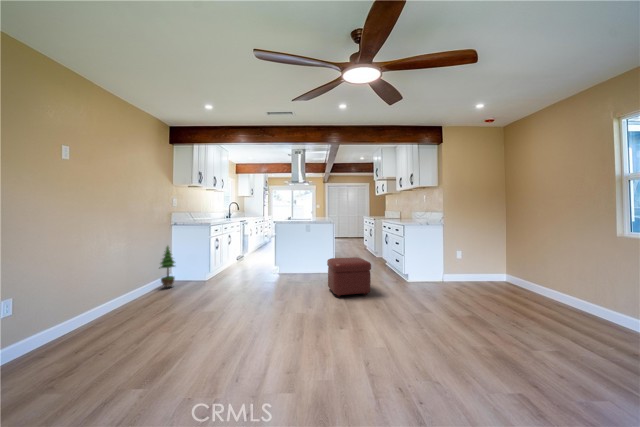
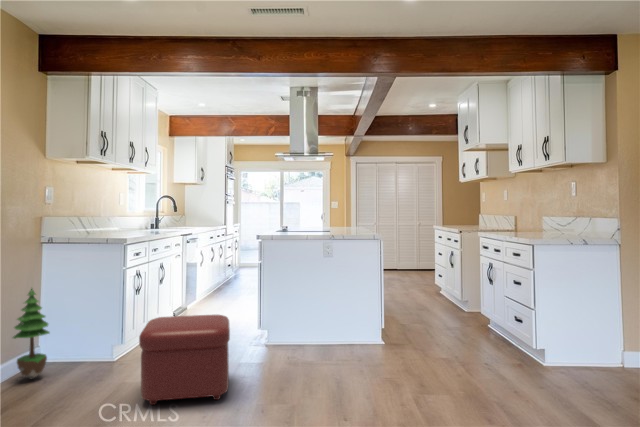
ottoman: present [327,257,371,297] -> present [139,315,230,405]

